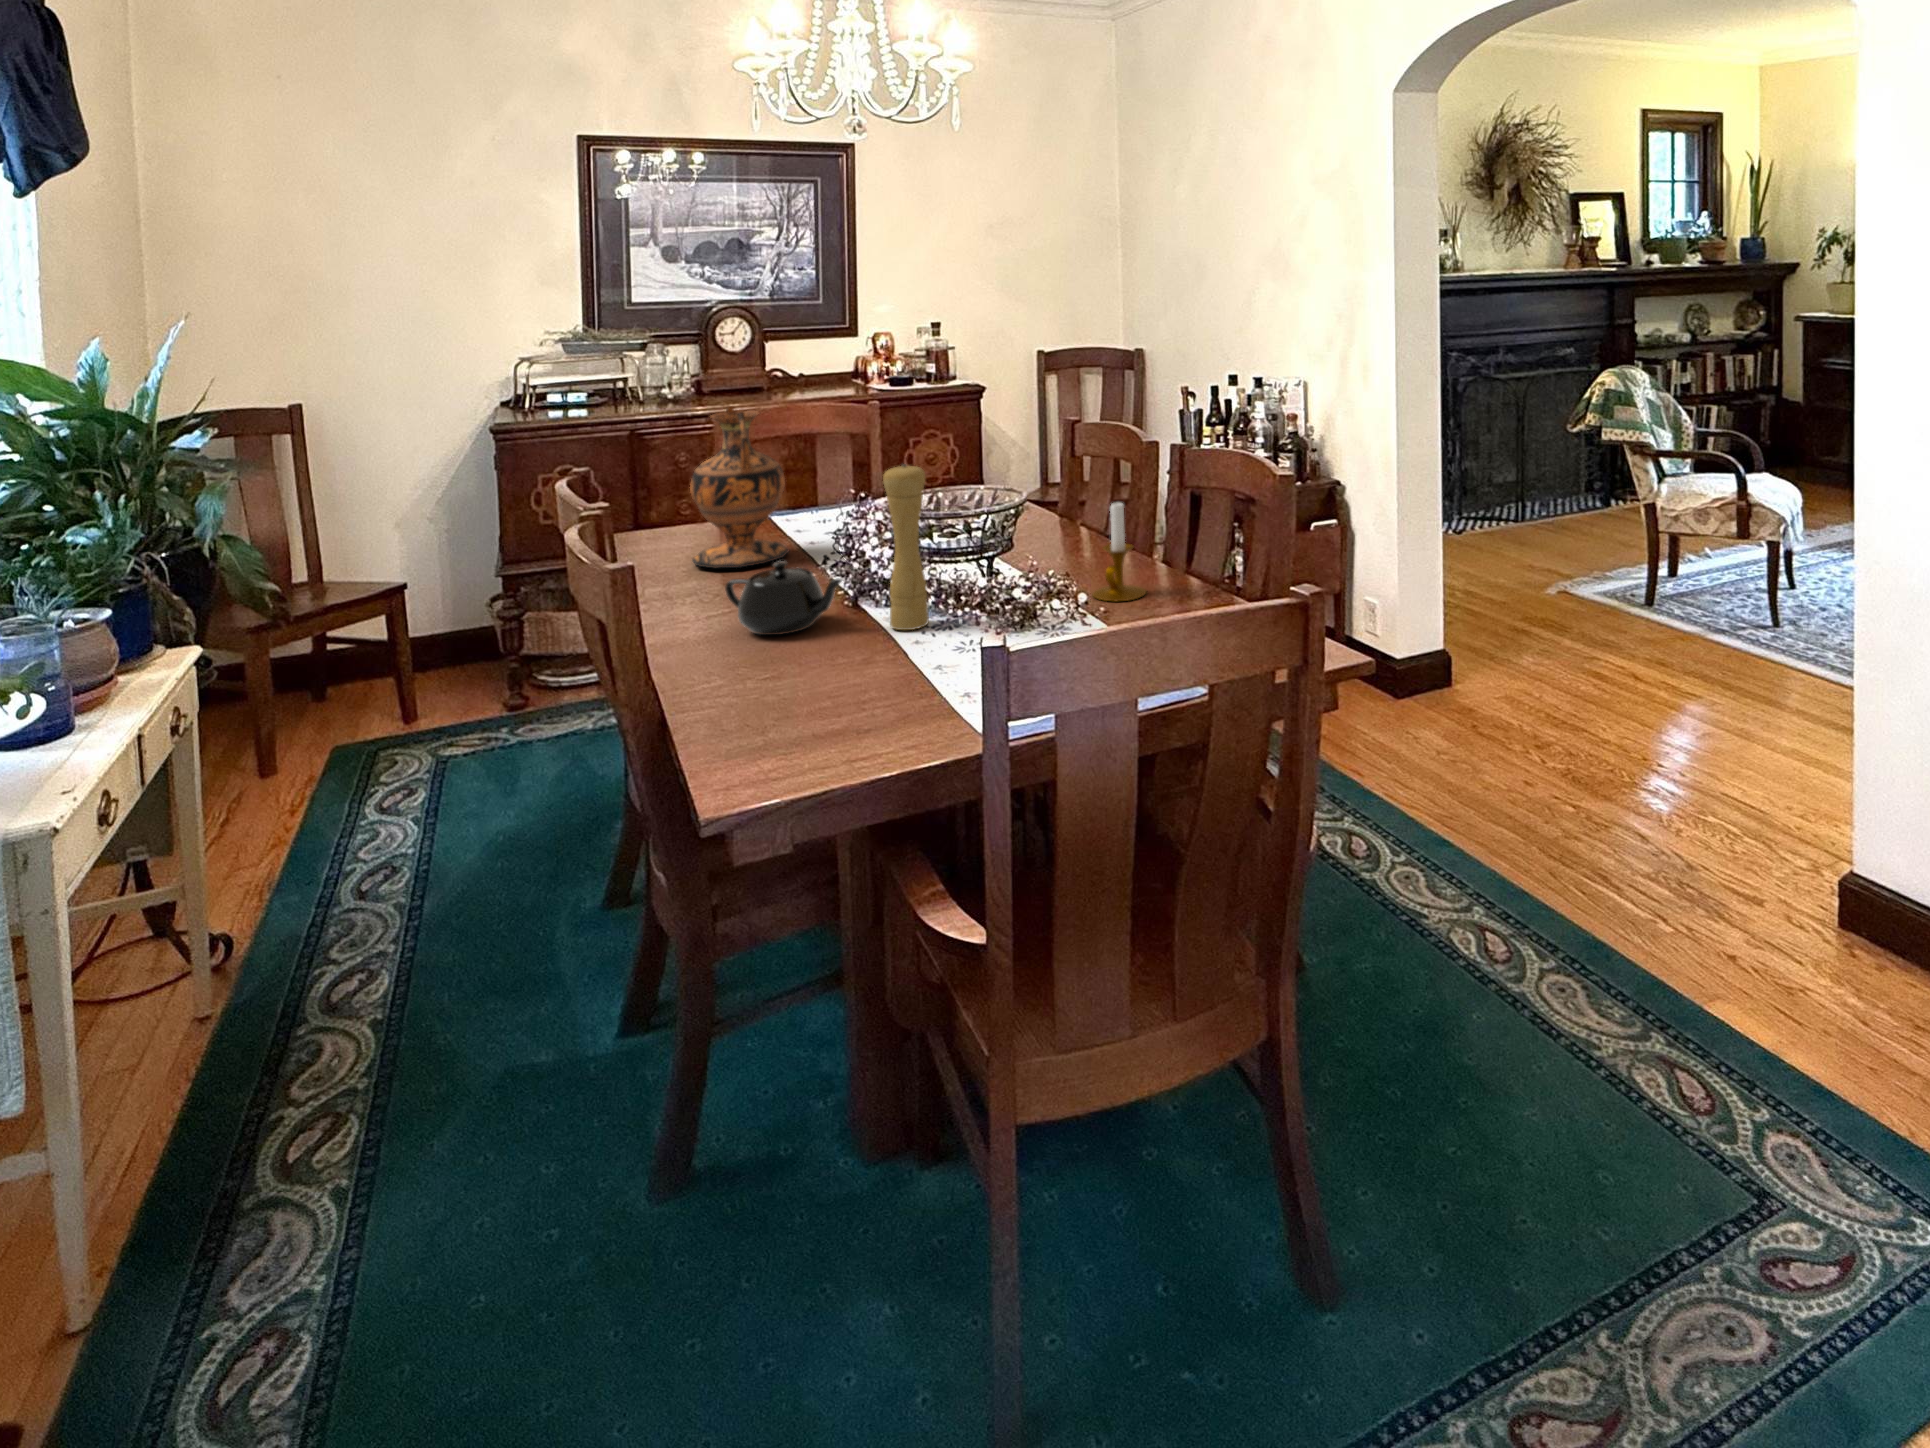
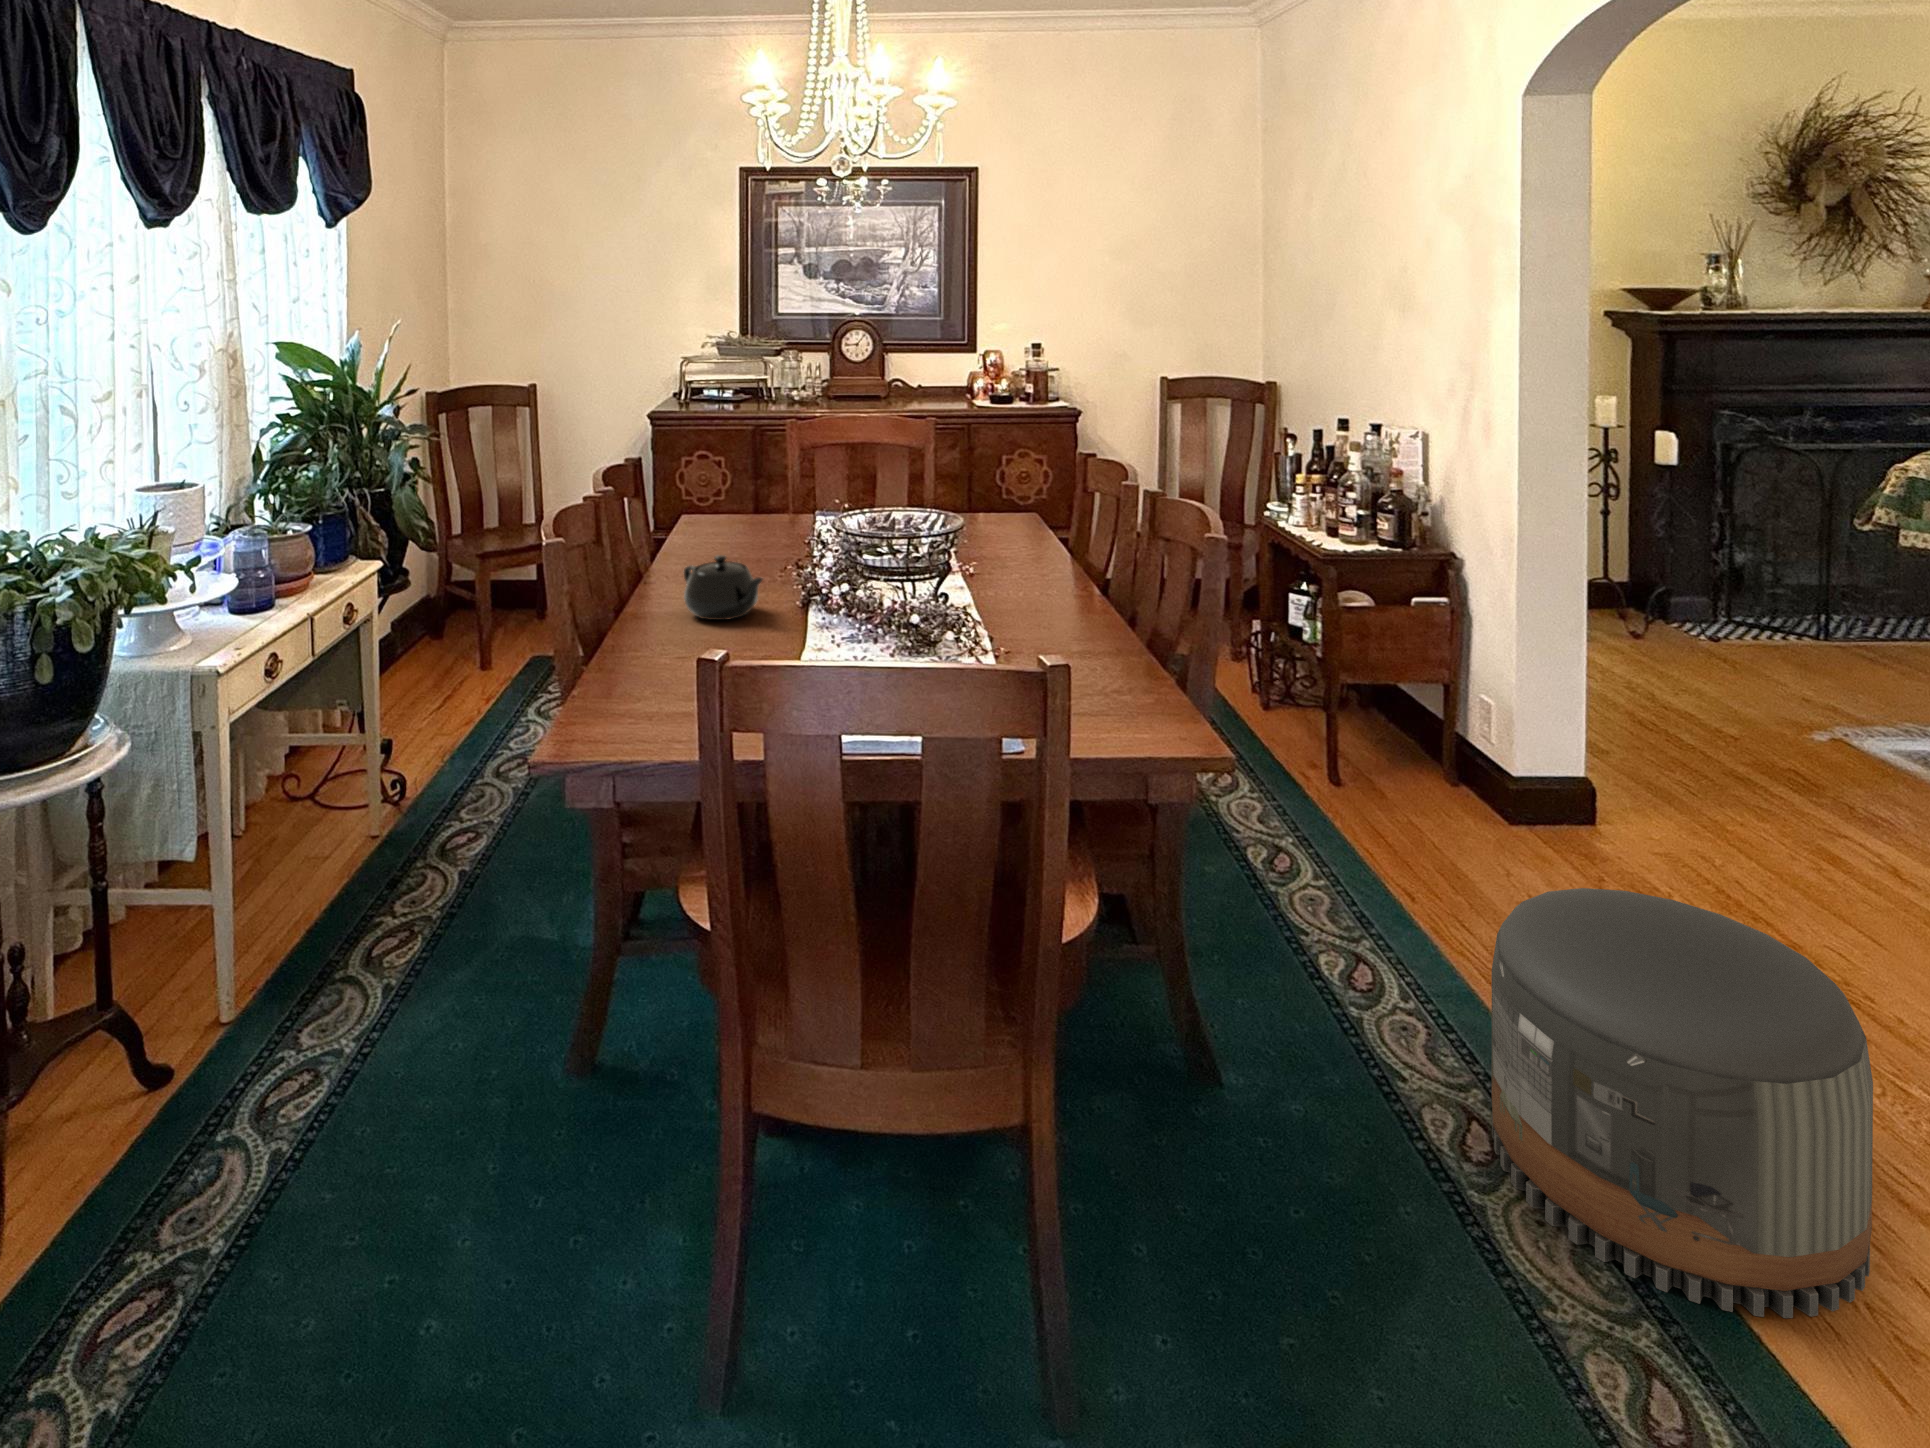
vase: present [690,406,789,568] -> none [709,413,789,557]
pepper mill: present [883,464,929,630] -> none [795,480,835,635]
candlestick: present [1092,502,1146,601] -> none [998,541,1056,643]
pouf: none [1495,718,1748,1006] -> present [1492,888,1873,1318]

